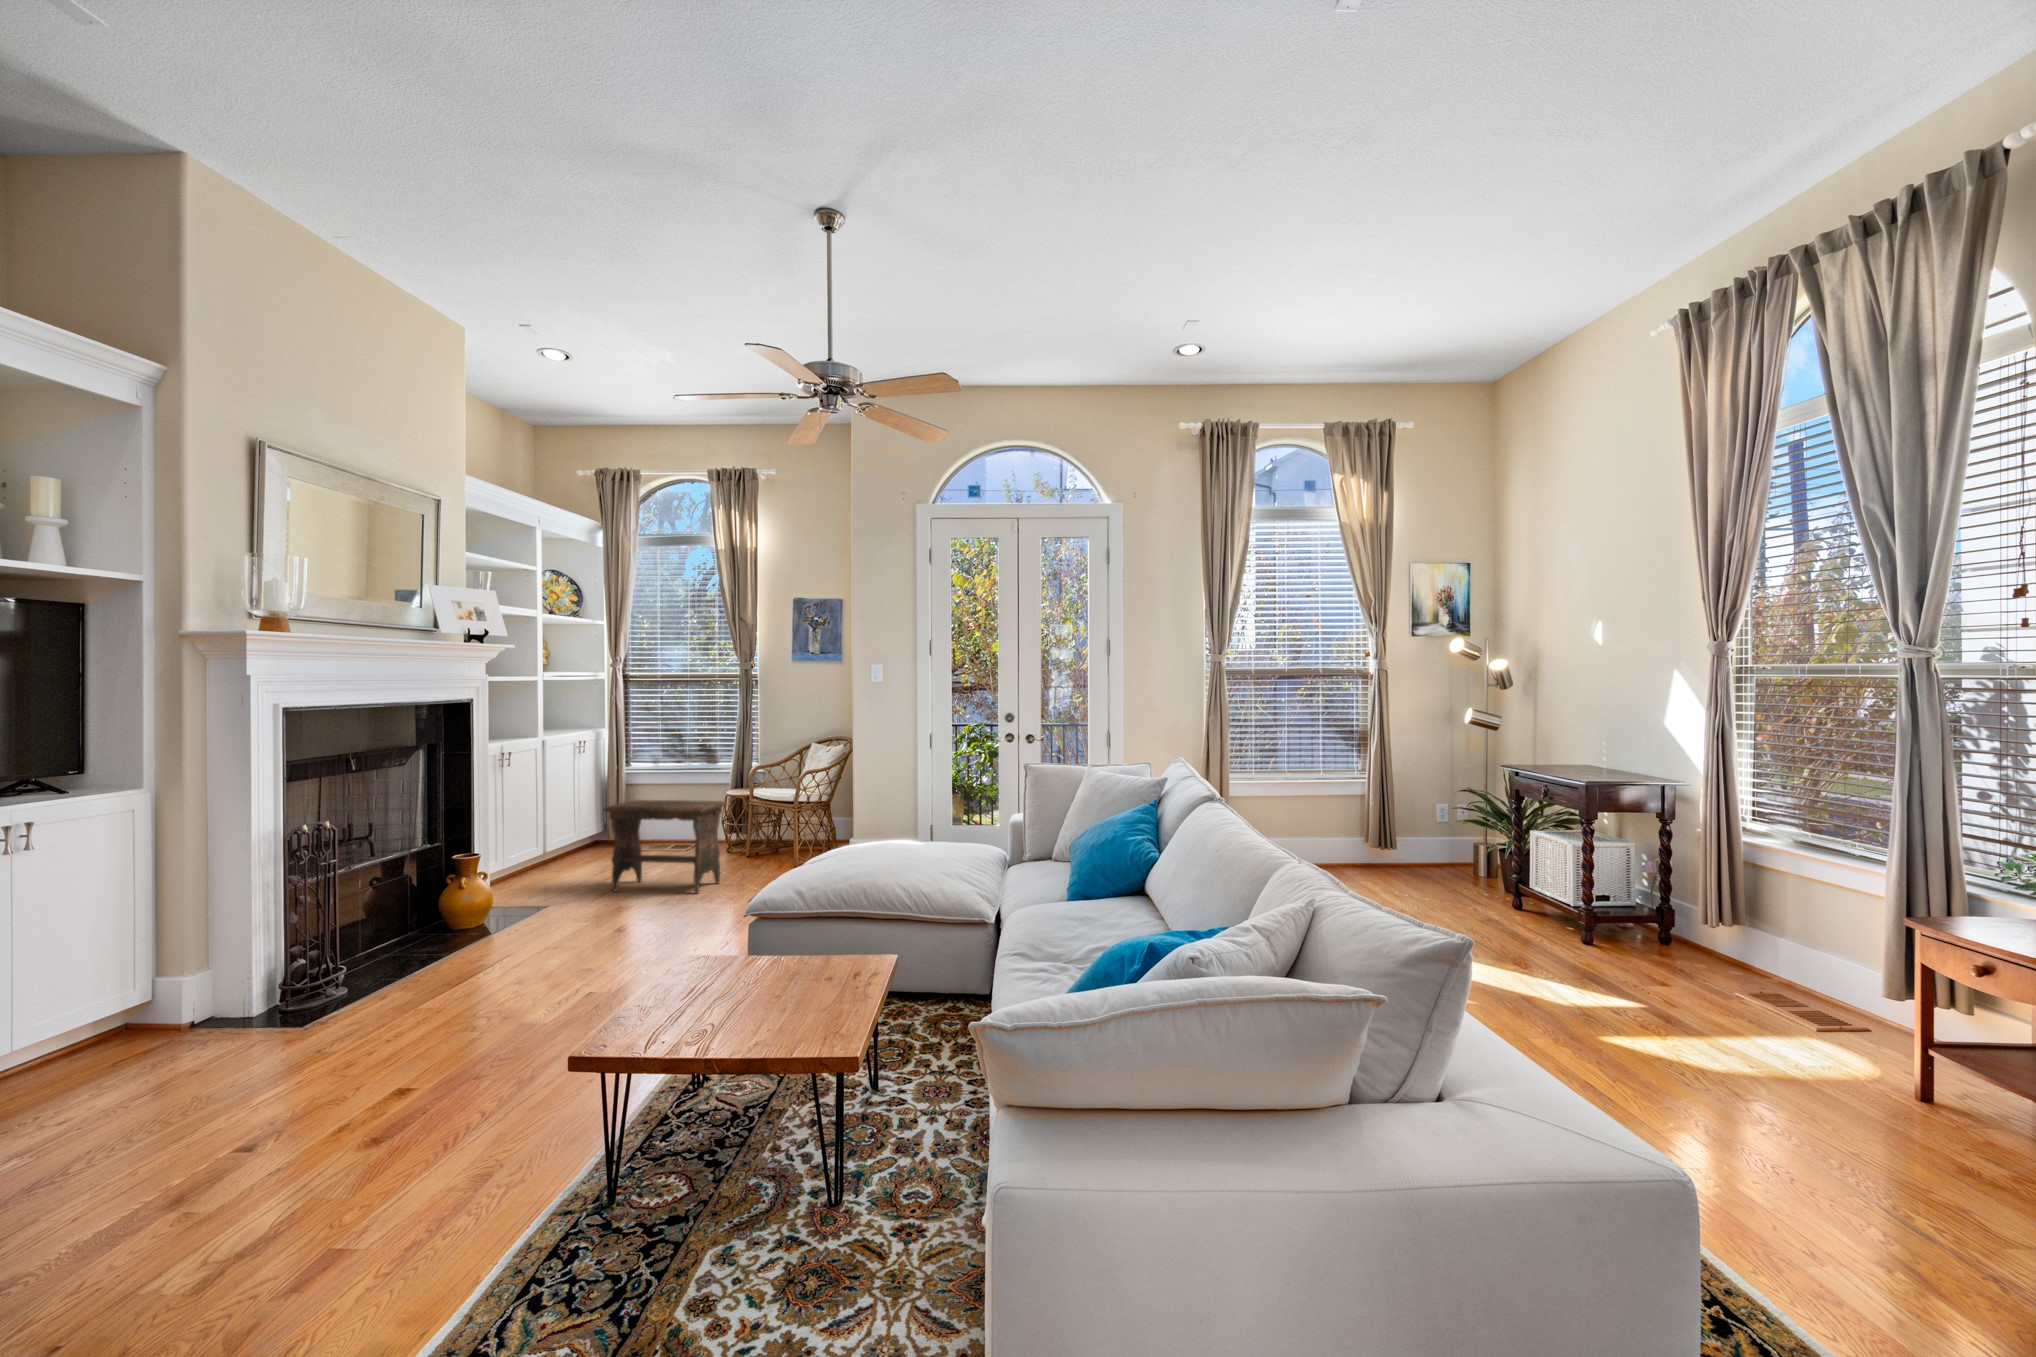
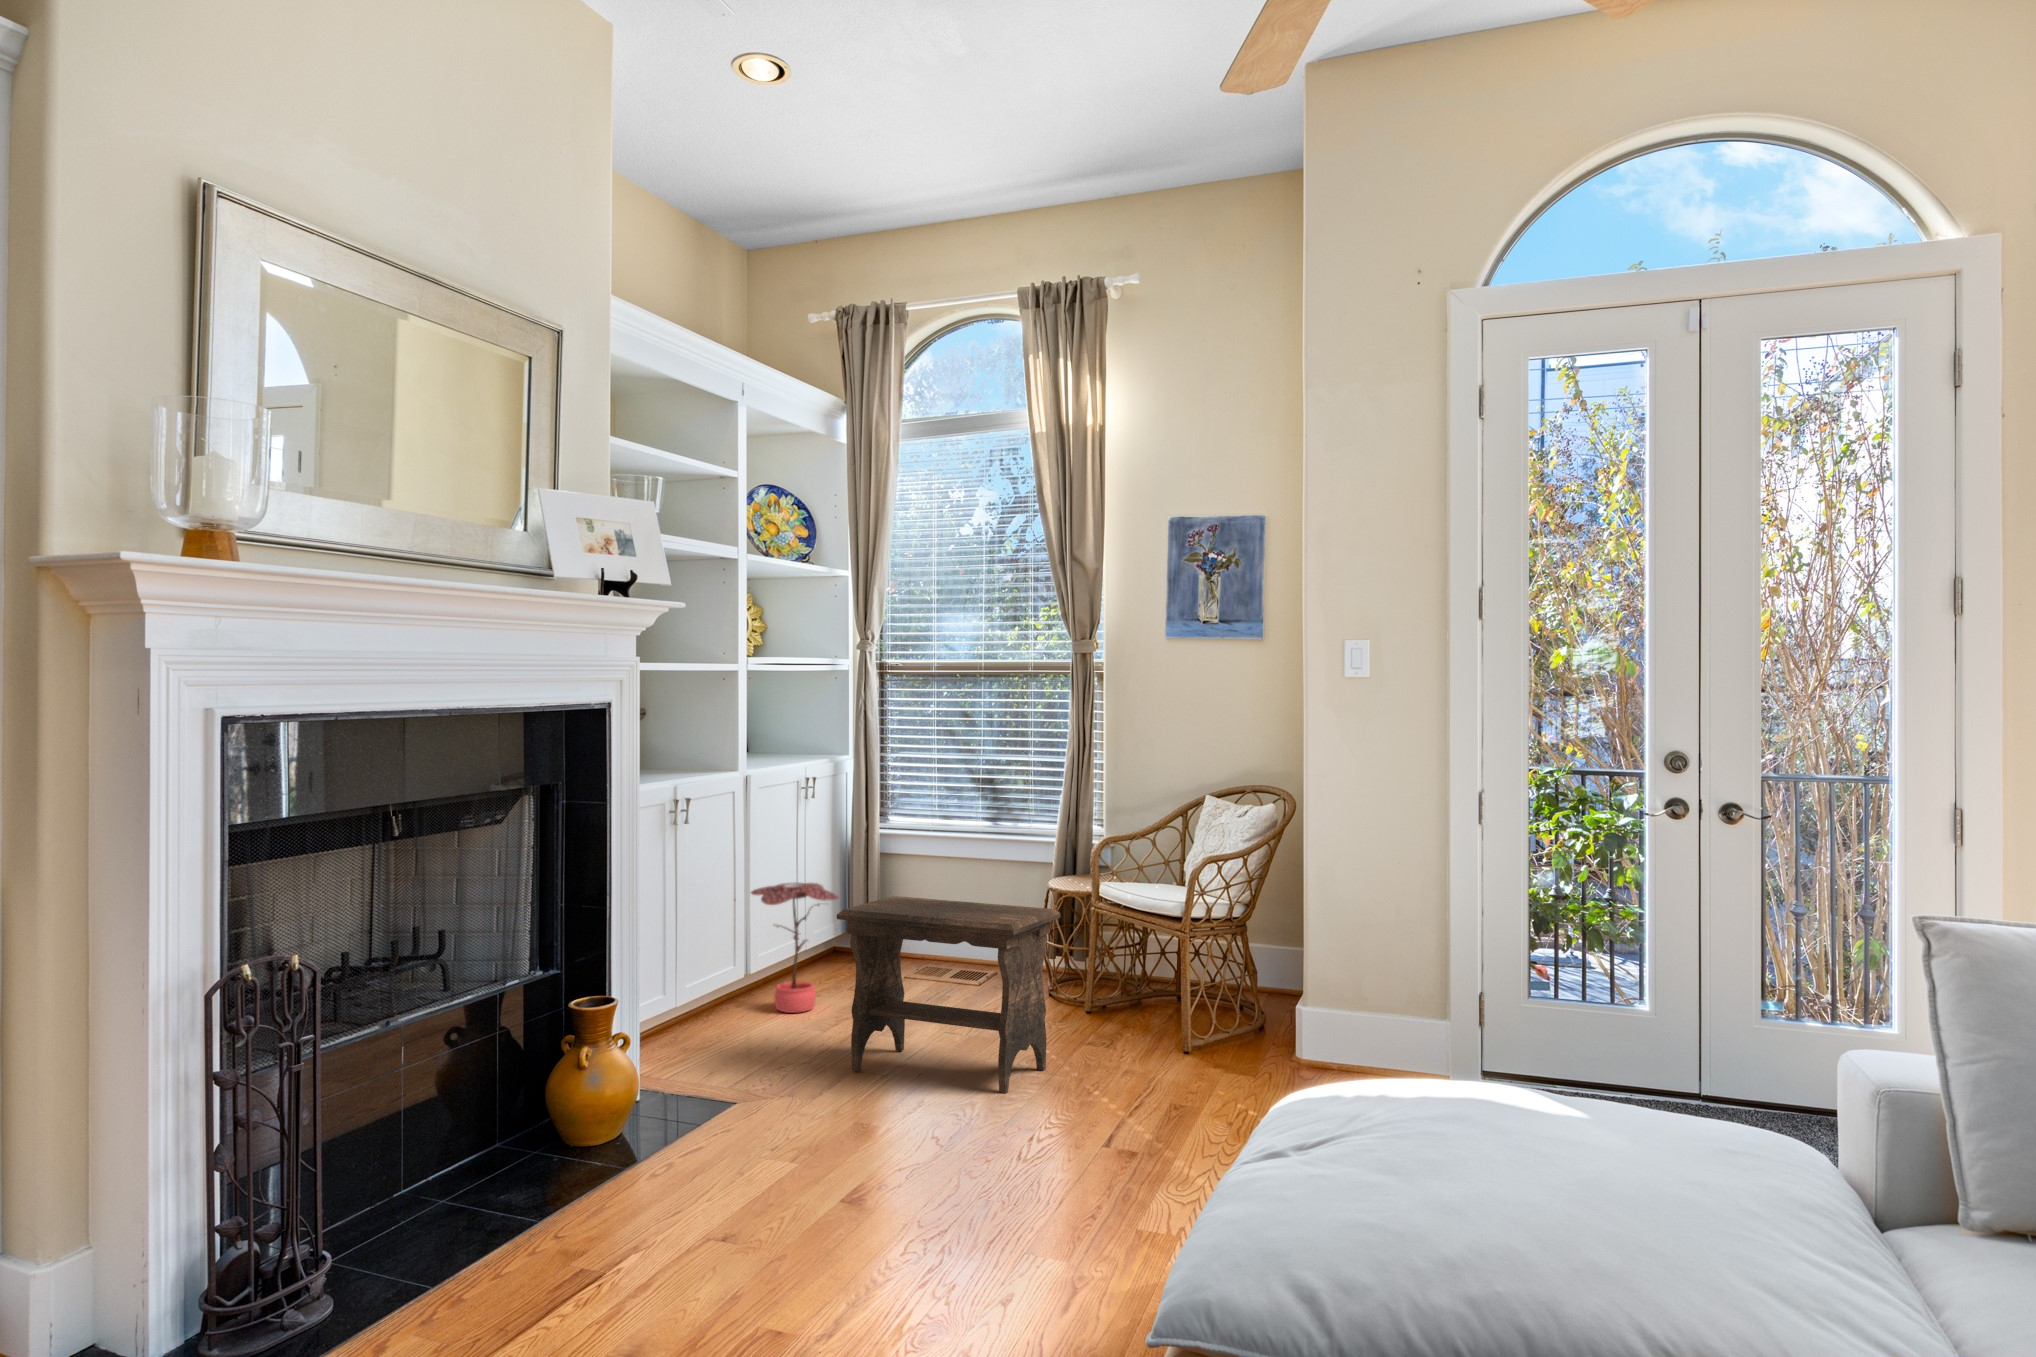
potted plant: none [548,798,602,870] -> present [751,883,838,1013]

